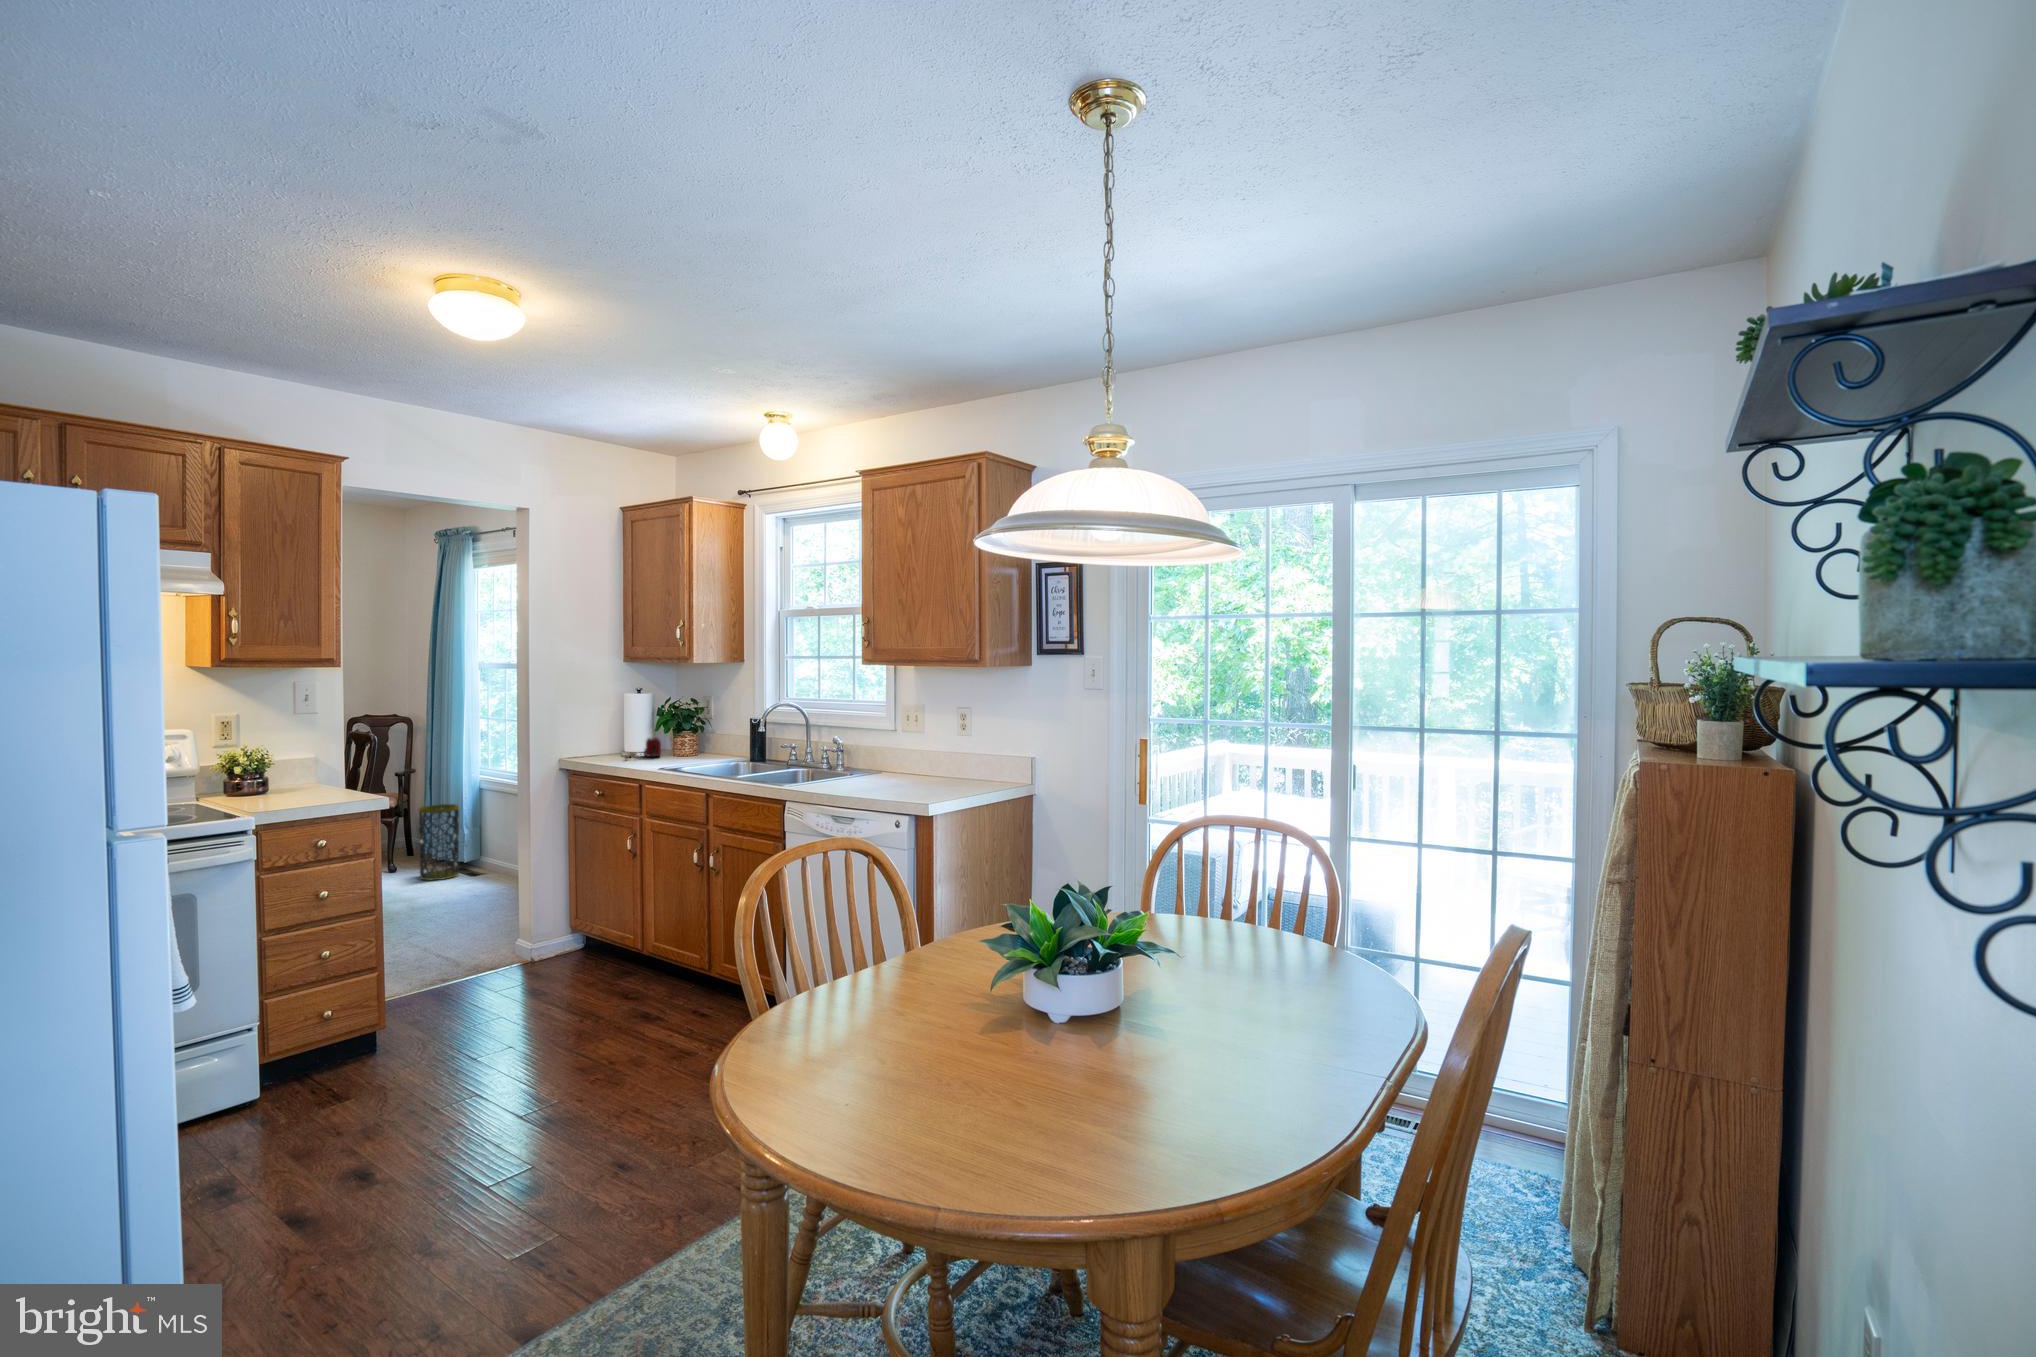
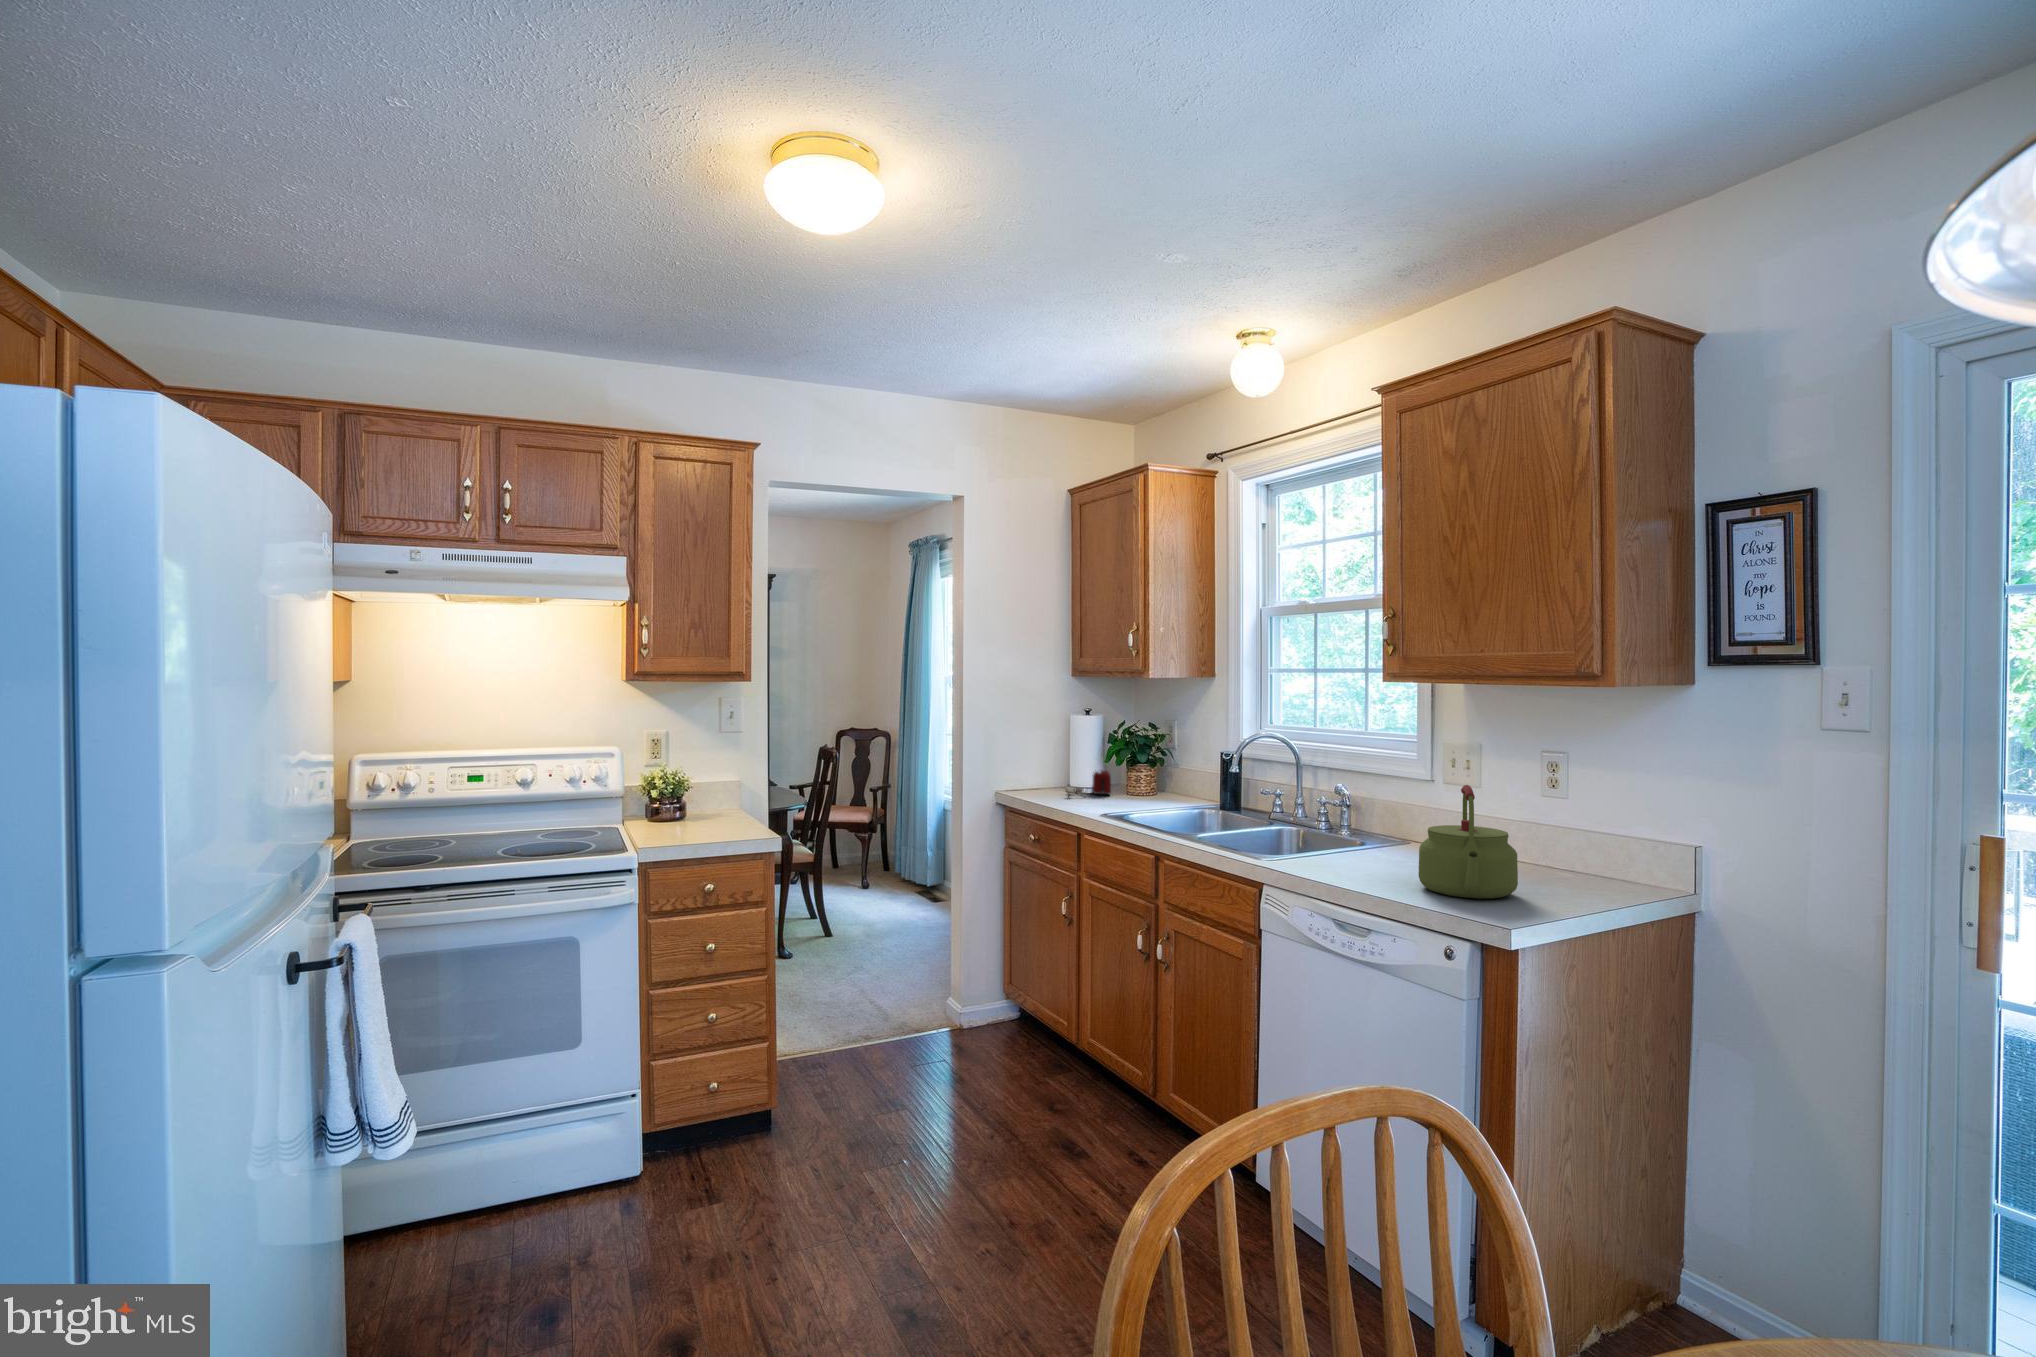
kettle: none [885,727,940,794] -> present [1419,785,1518,899]
trash can: present [418,804,459,880] -> none [887,825,924,905]

